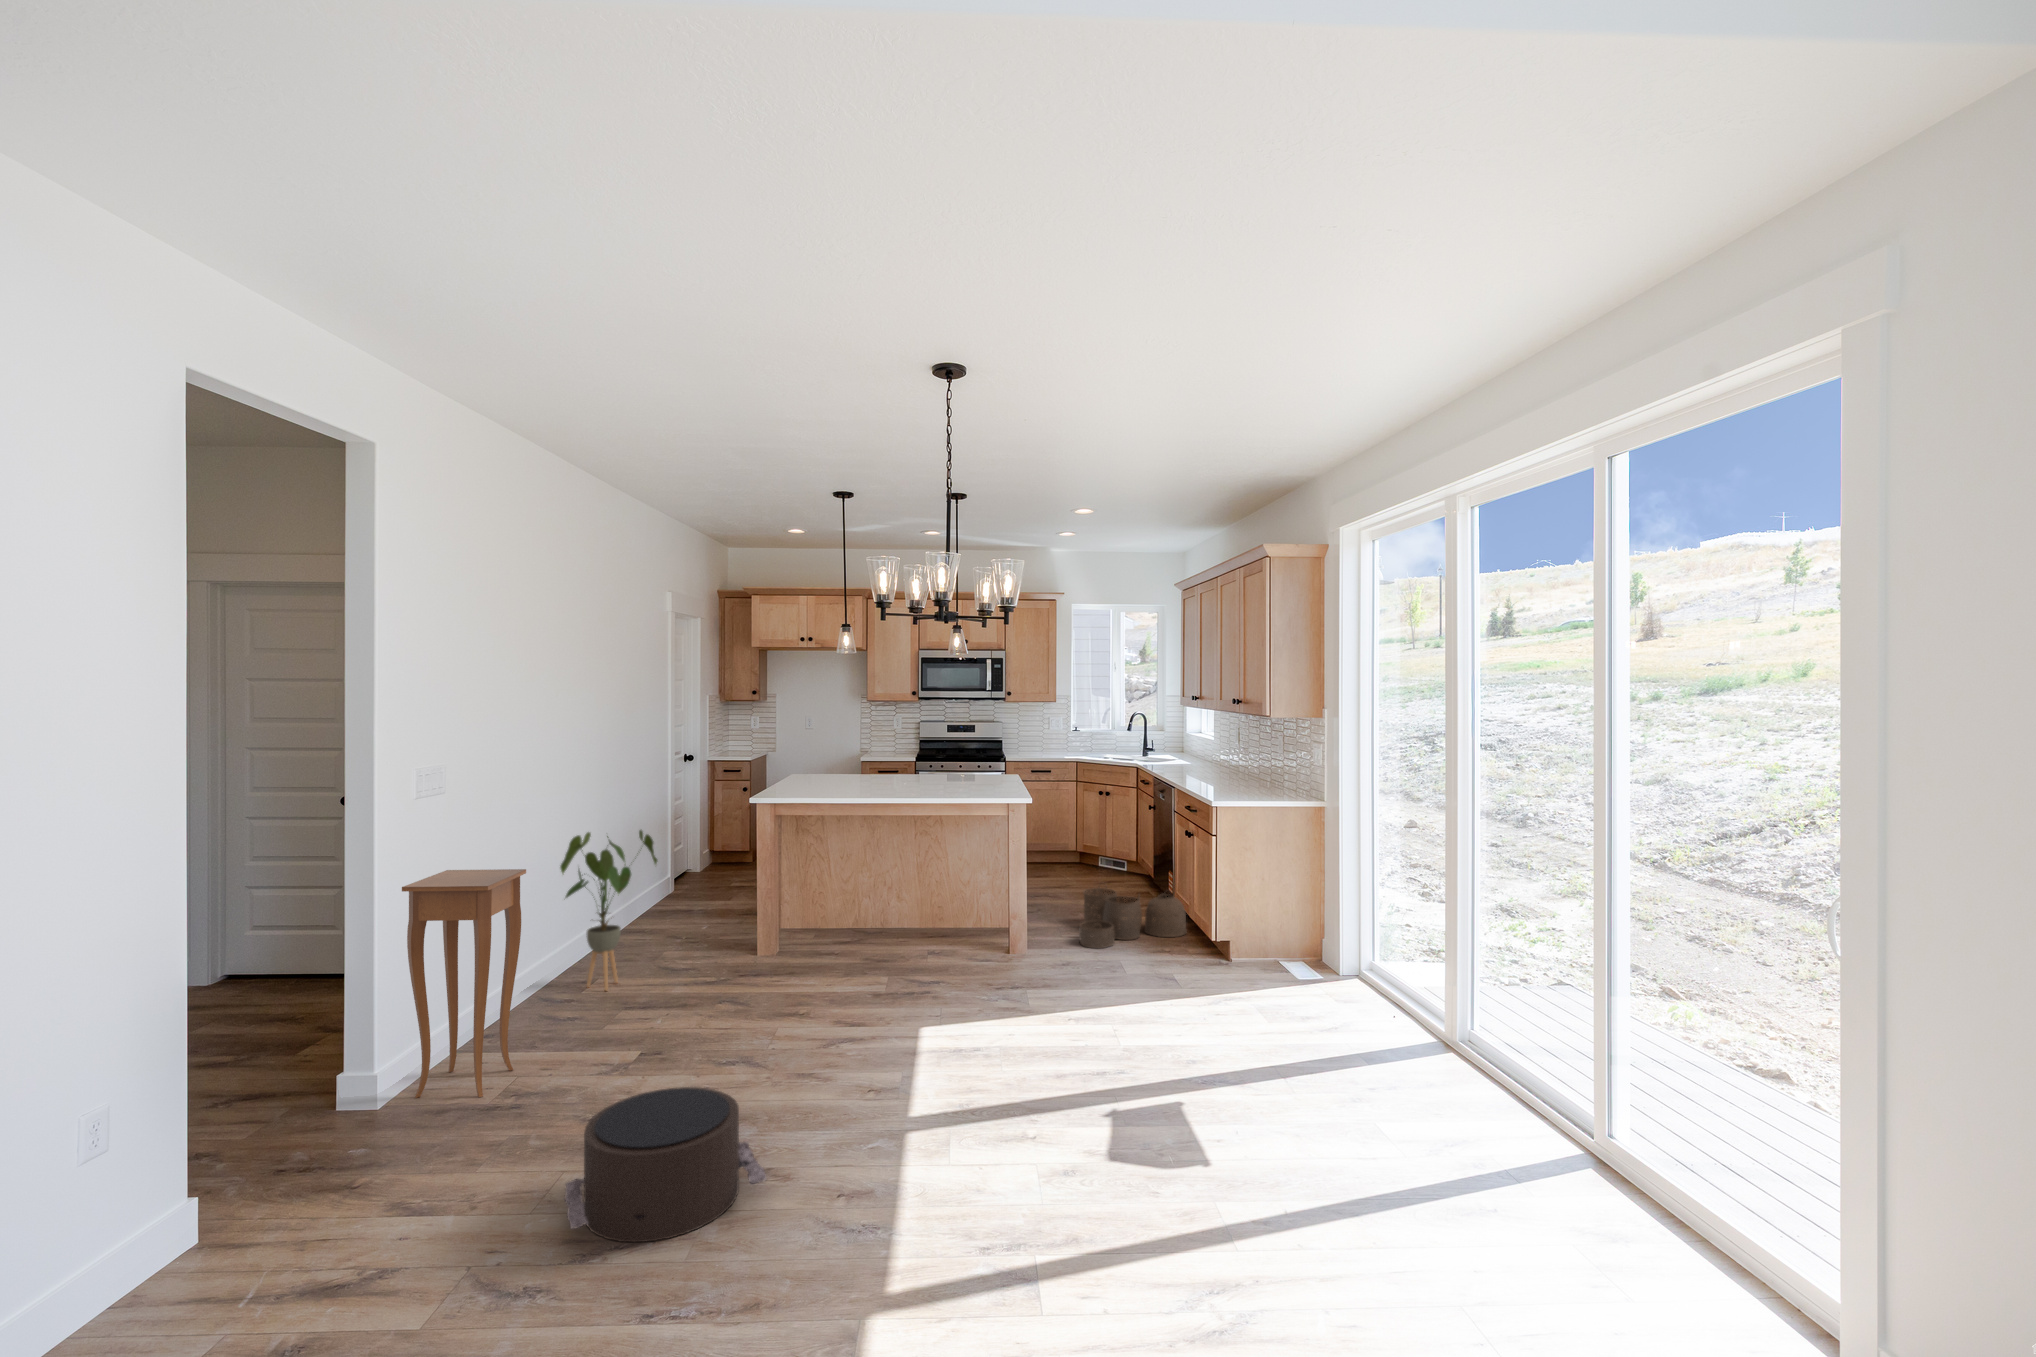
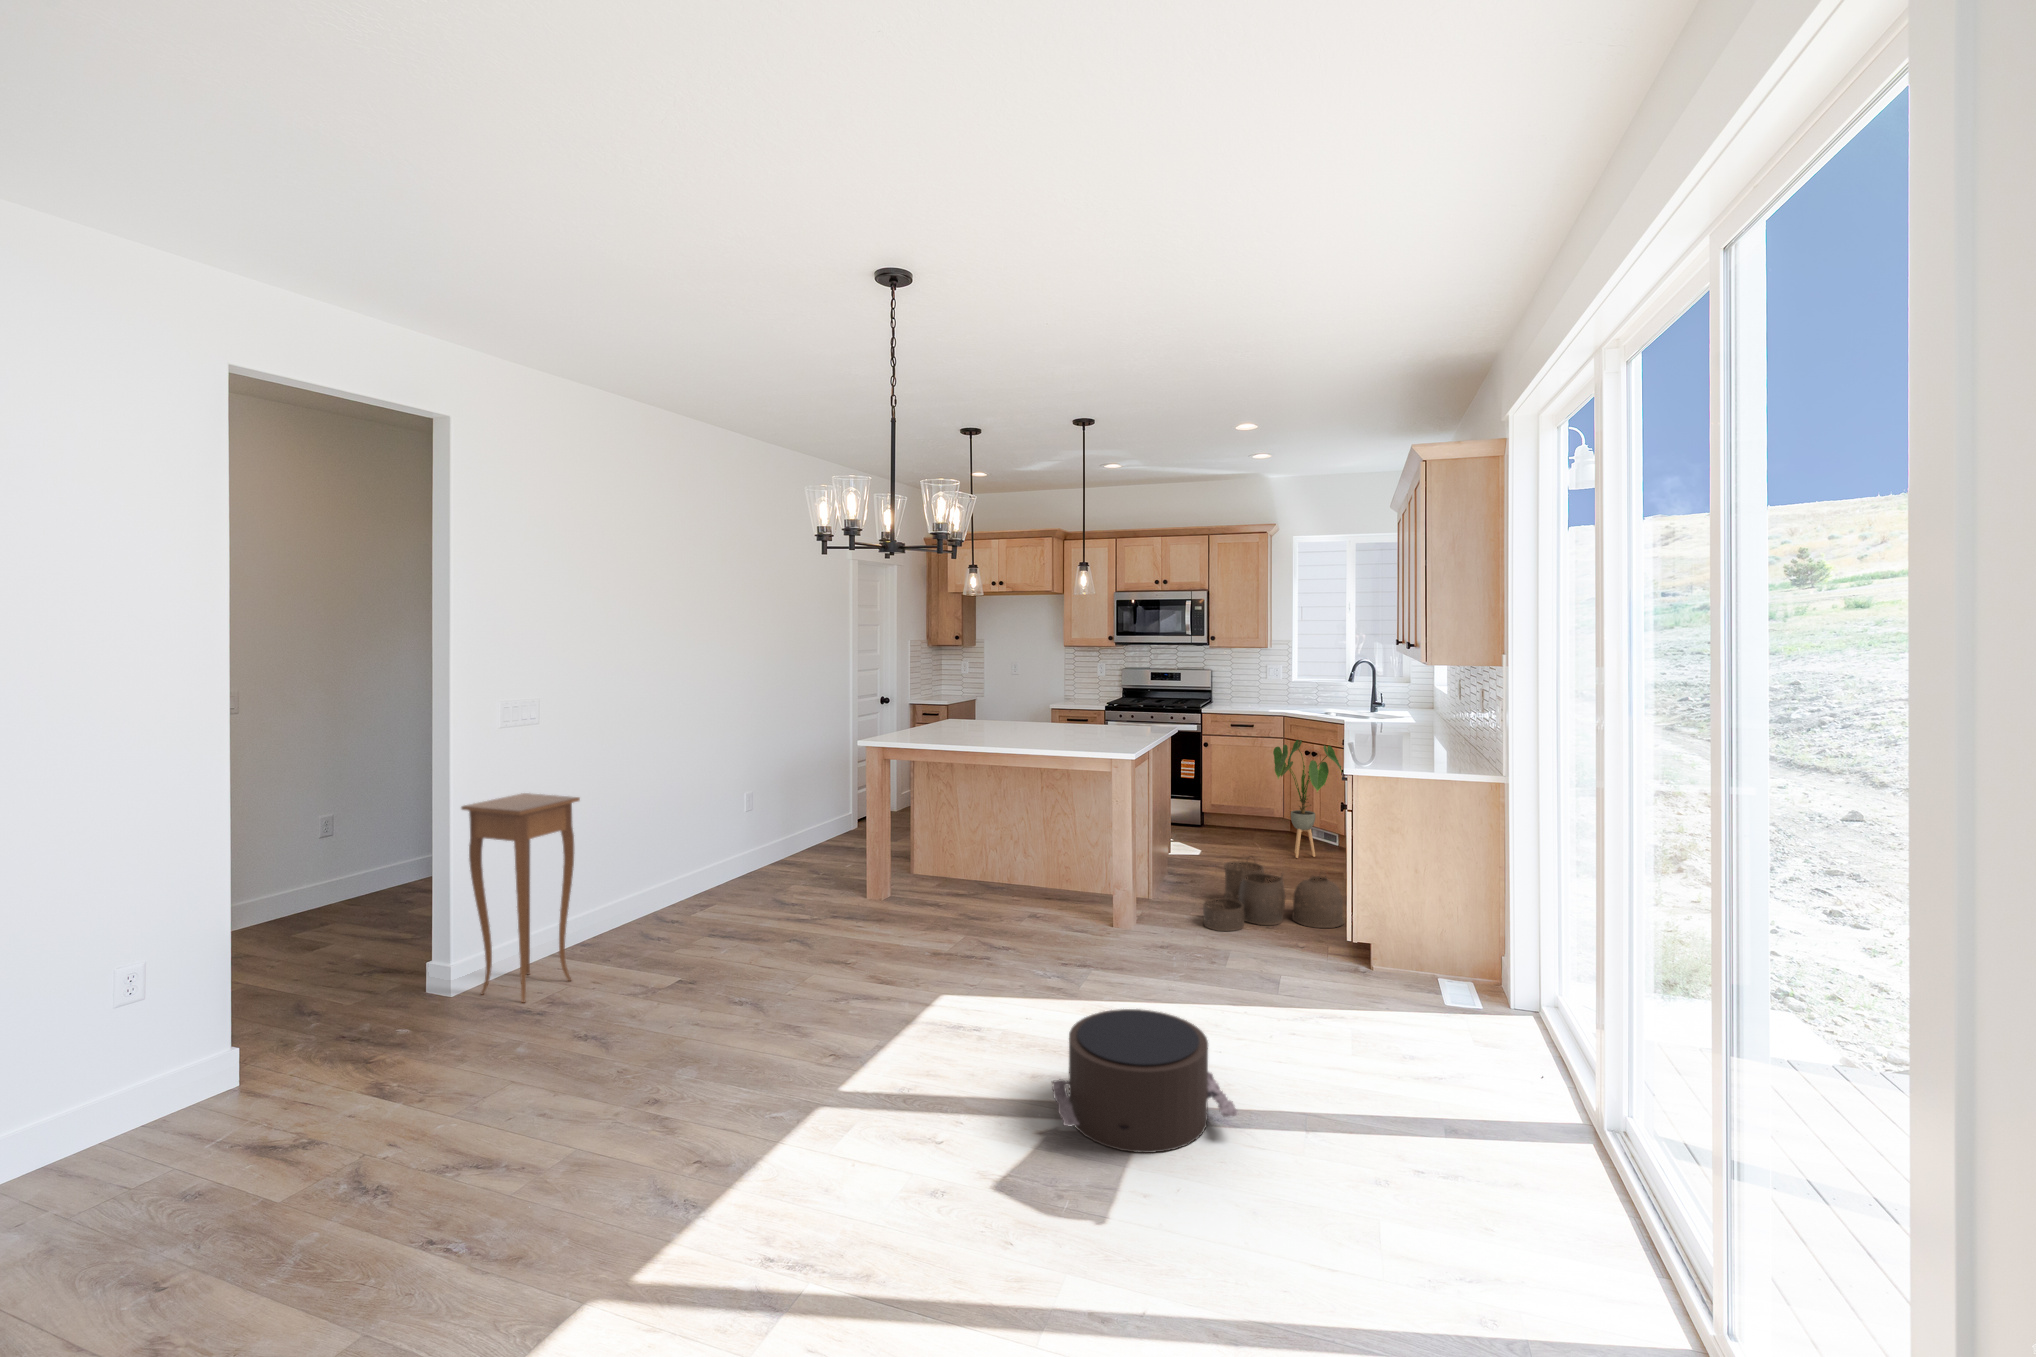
house plant: present [560,830,657,991] -> present [1273,740,1342,858]
pouf: present [565,1087,766,1242] -> present [1052,1009,1238,1153]

